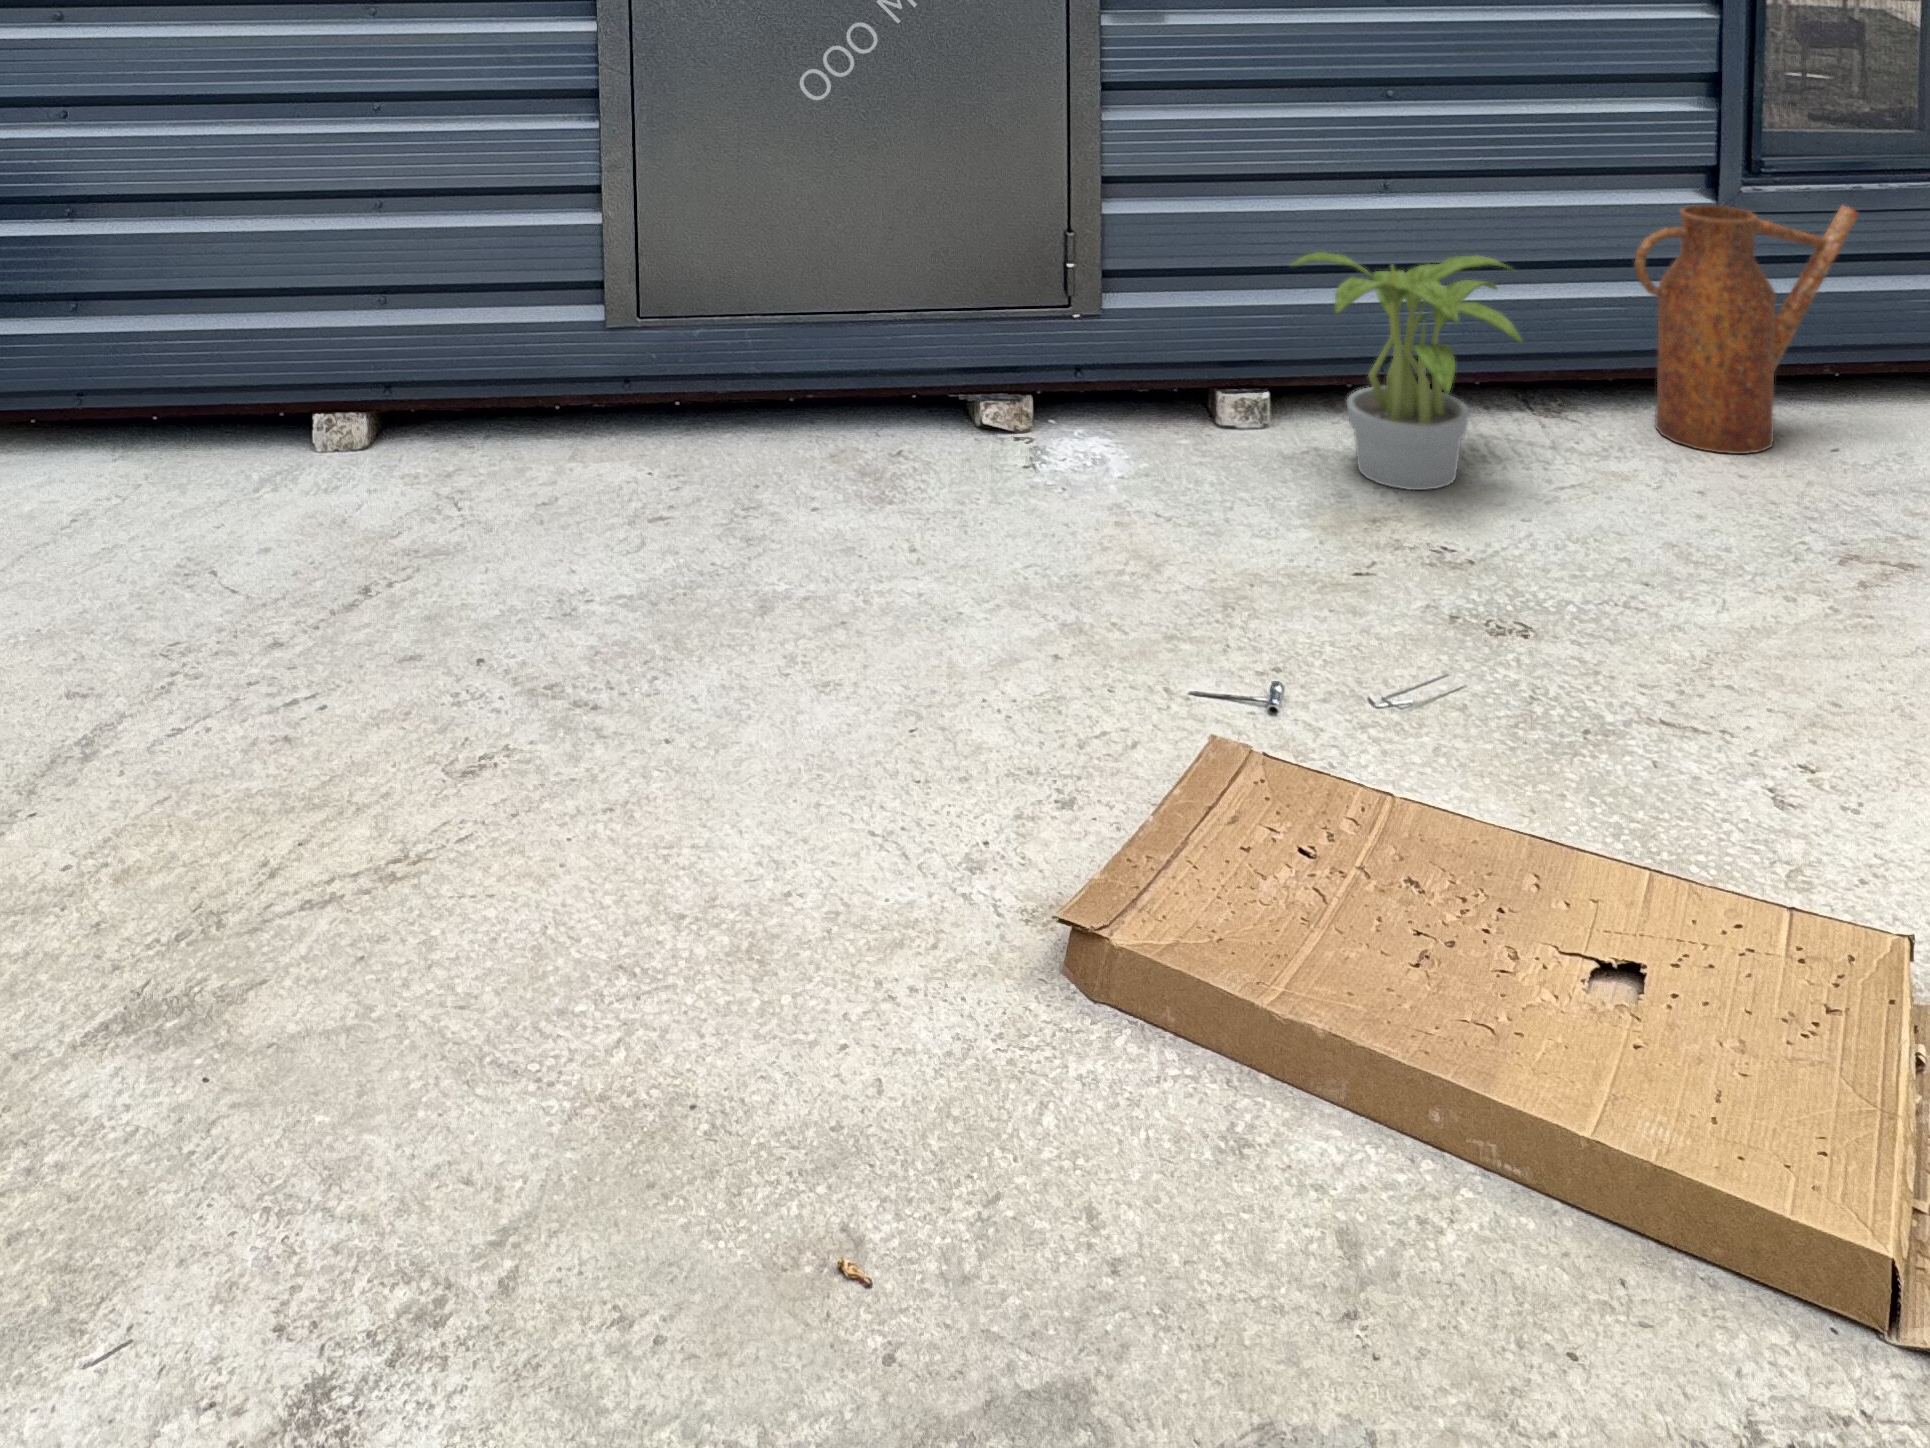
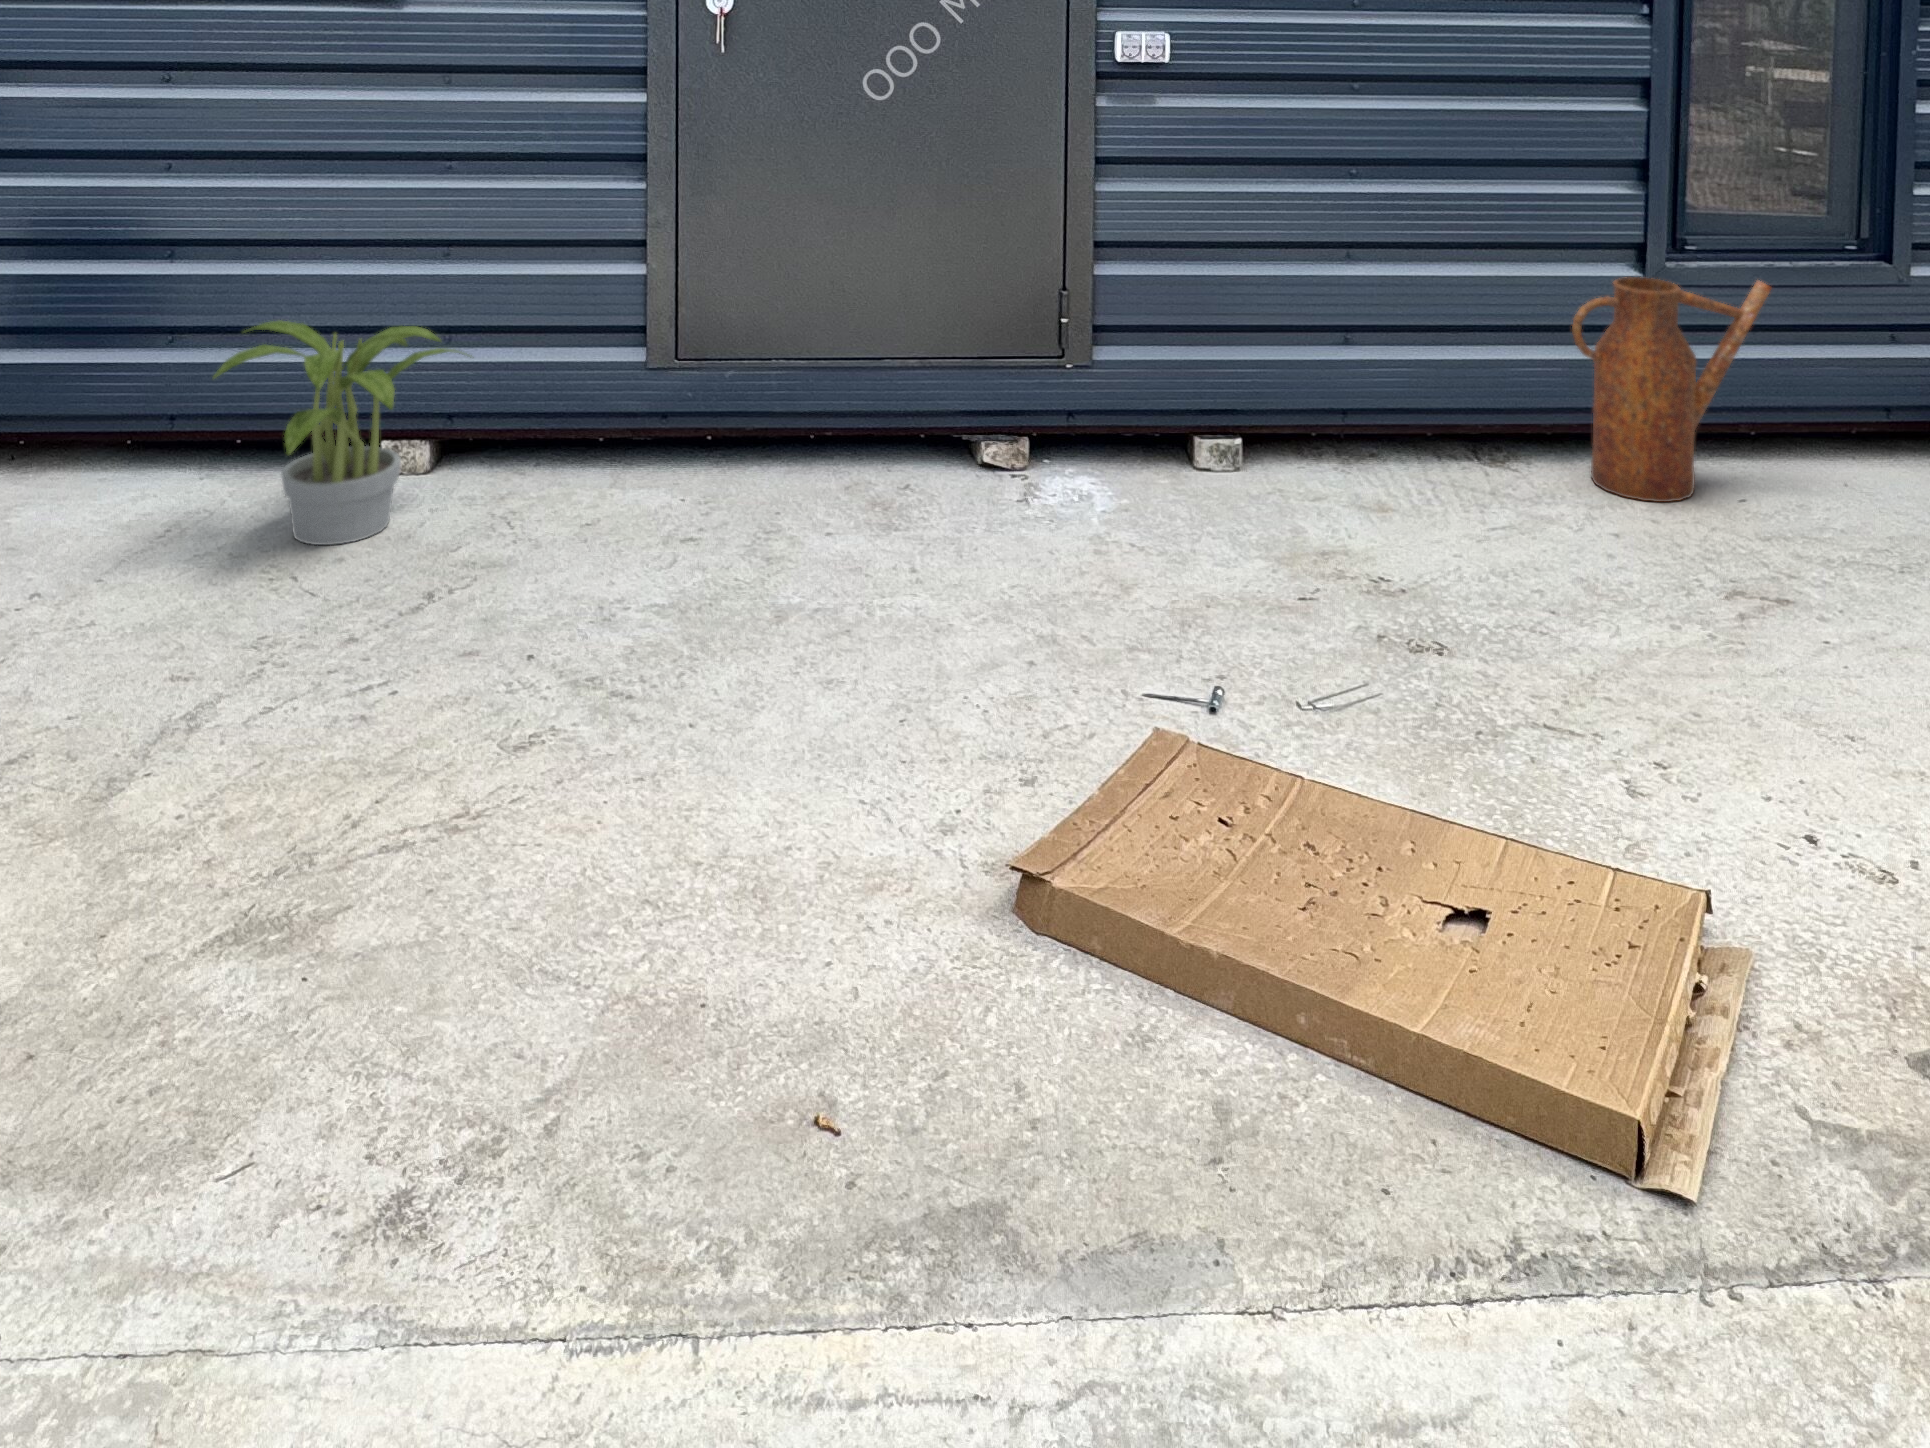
potted plant: present [1291,252,1522,490] -> present [213,320,461,545]

